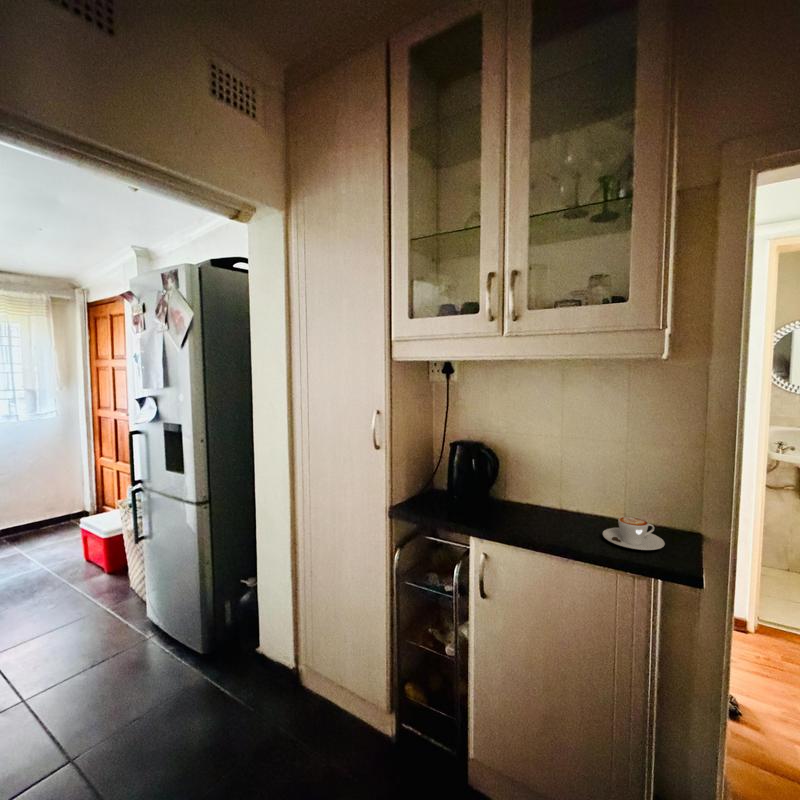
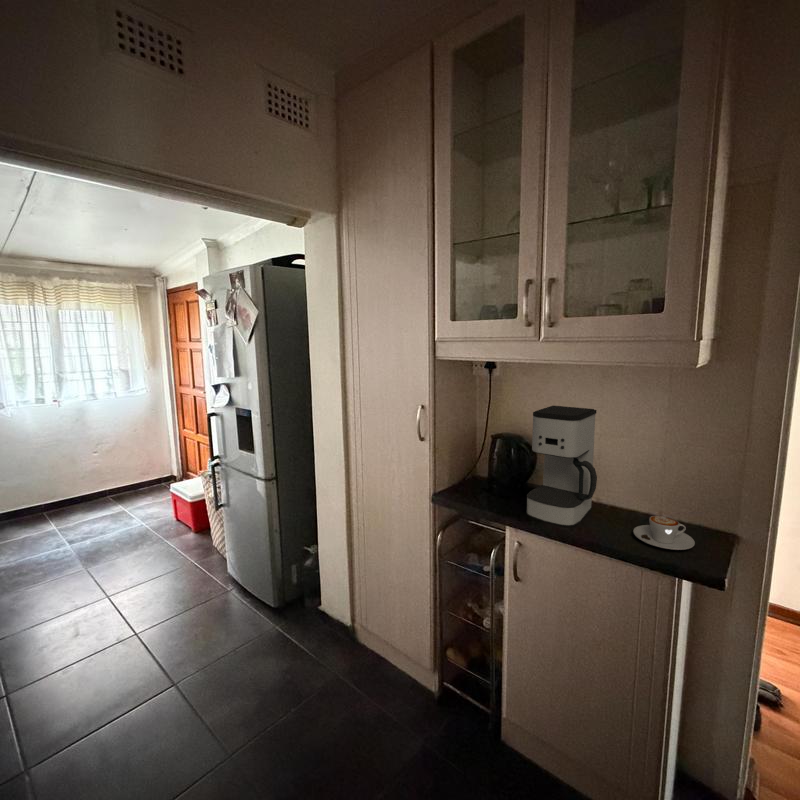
coffee maker: none [491,409,563,534] -> present [526,406,597,527]

